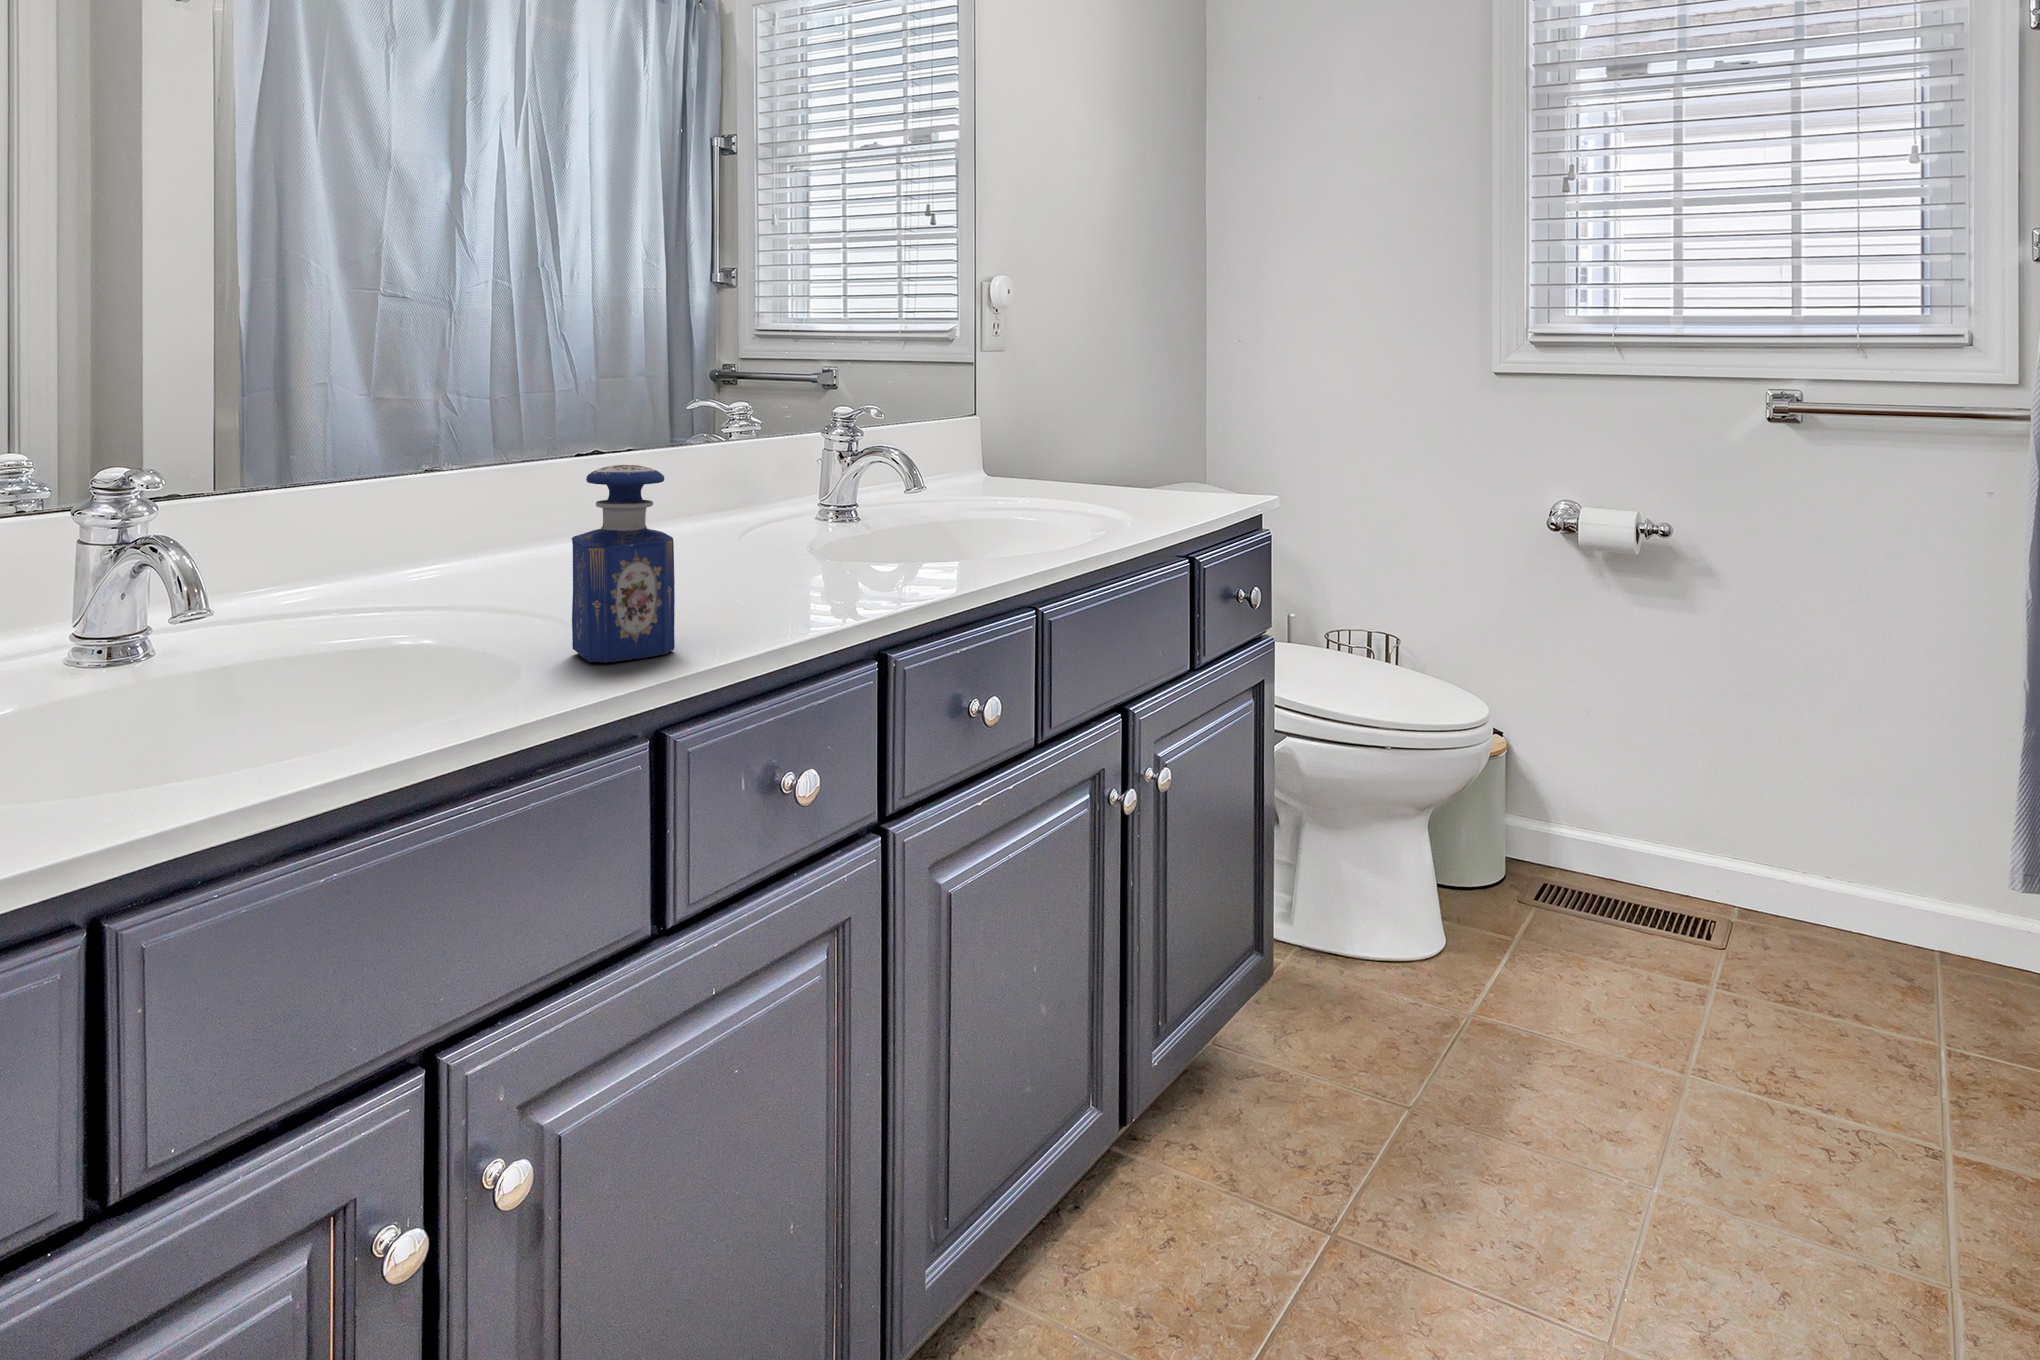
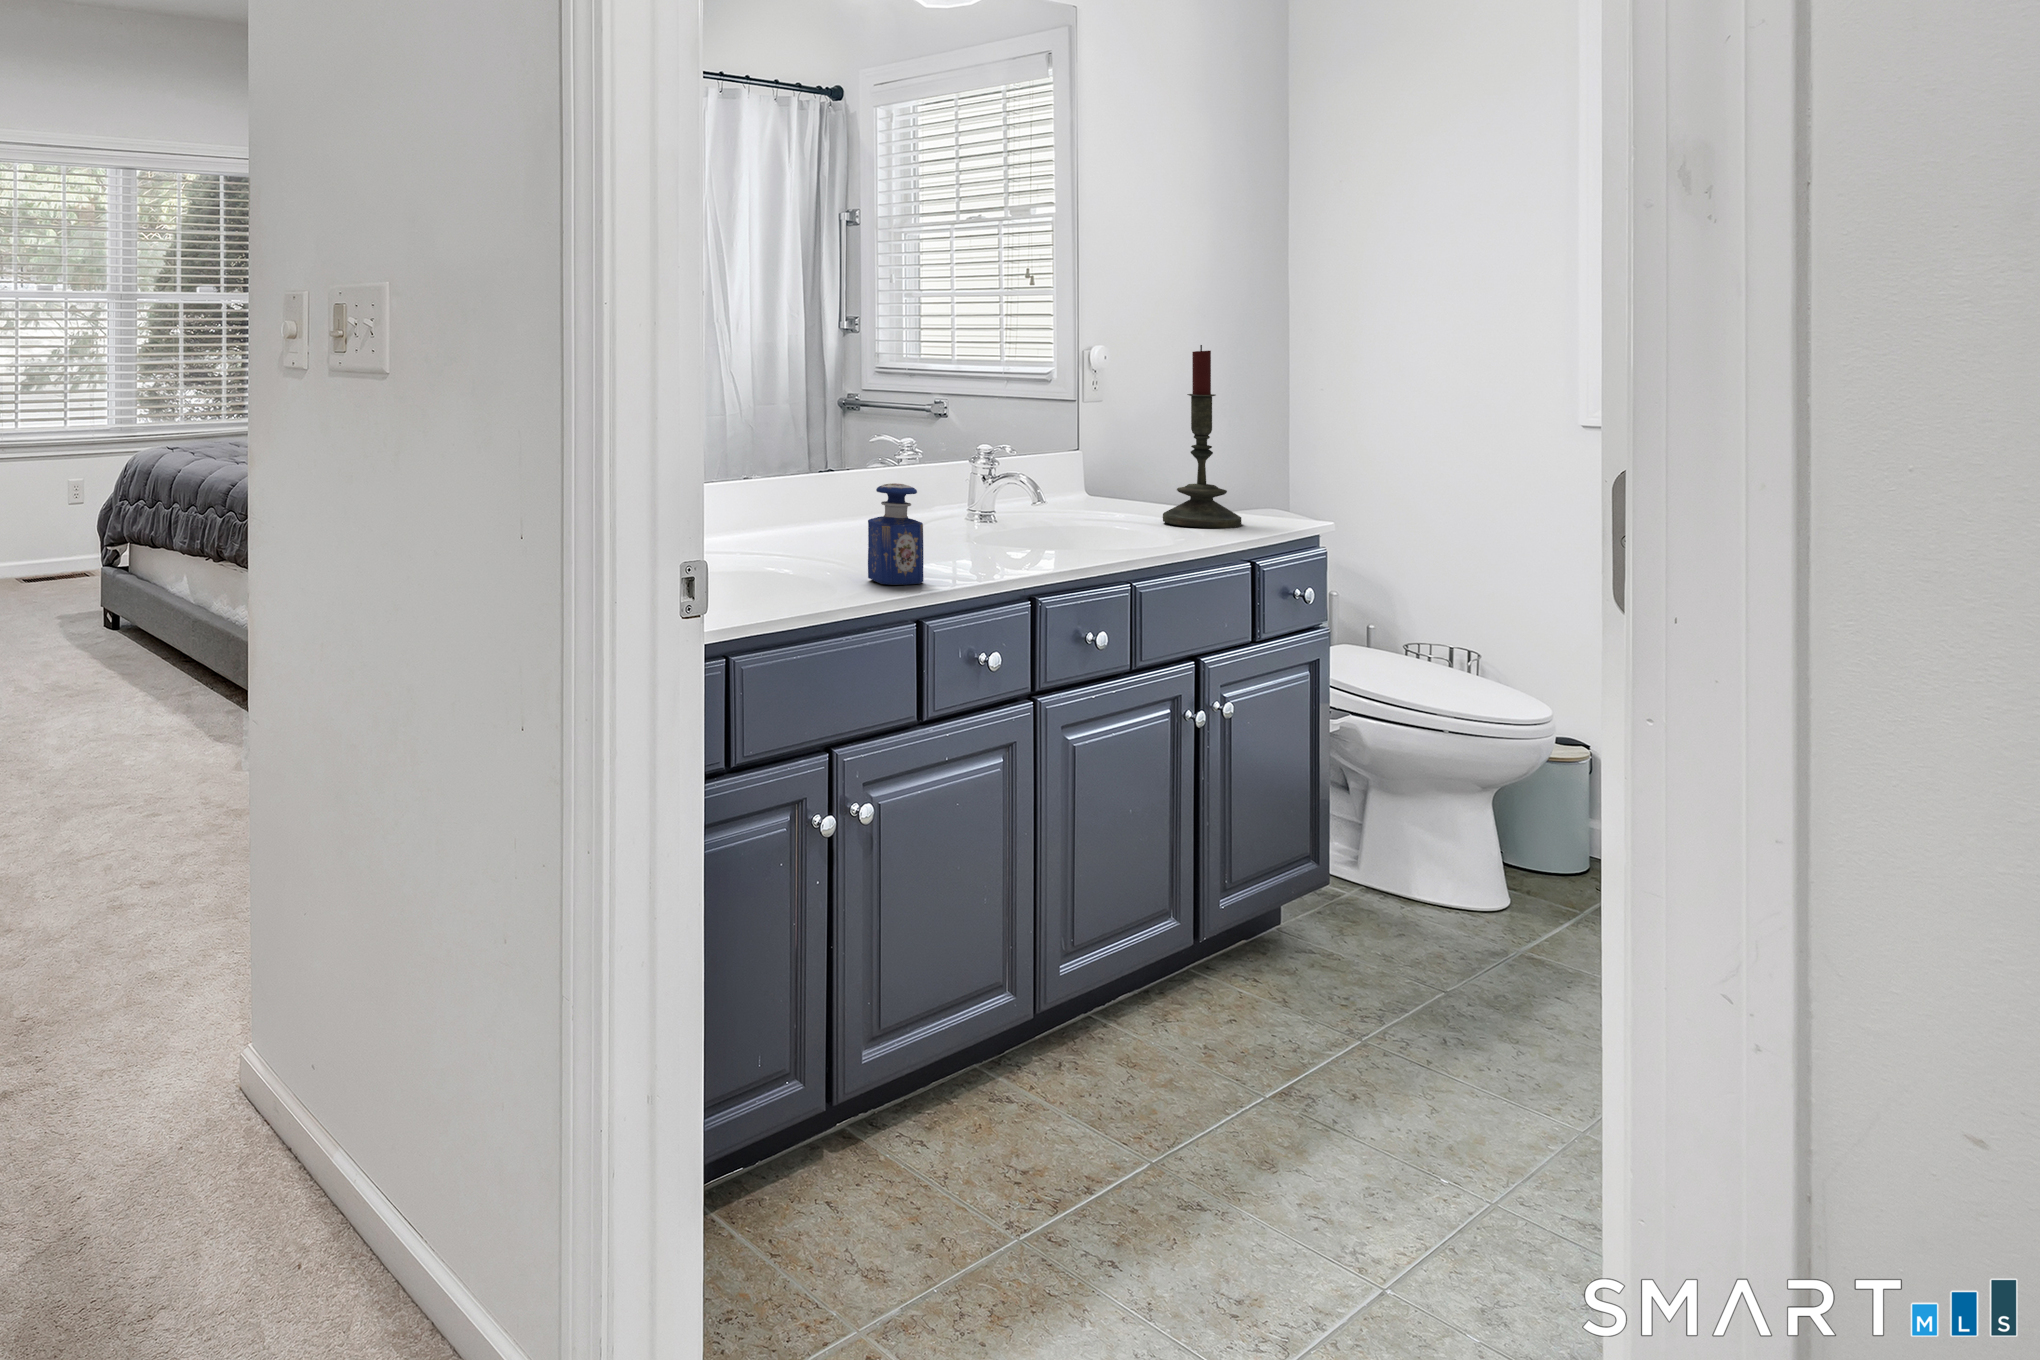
candle: none [1080,262,1176,514] -> present [1163,345,1241,528]

